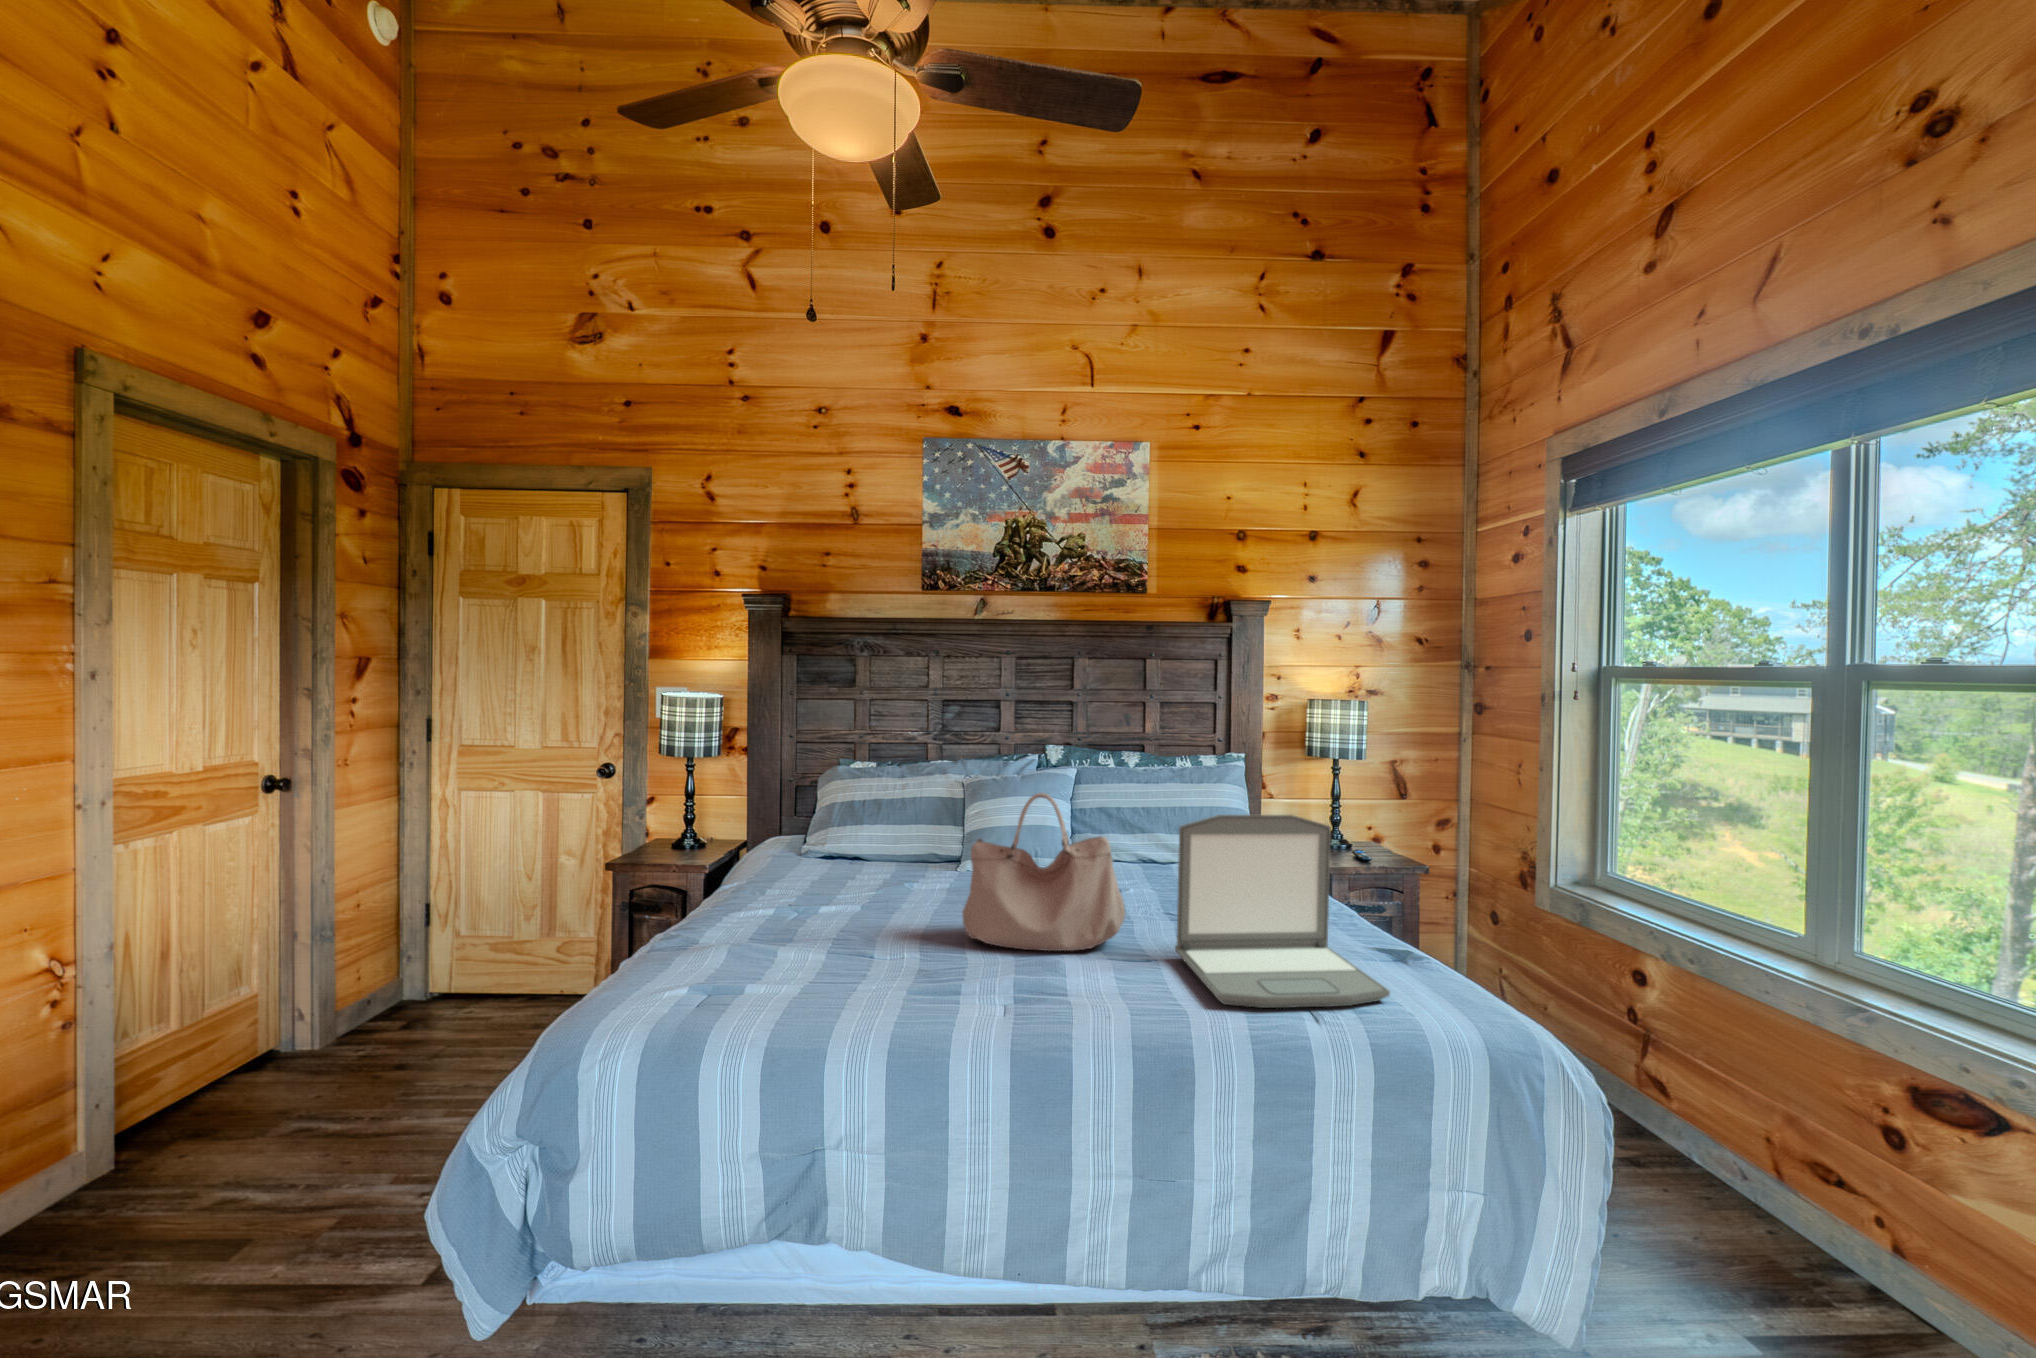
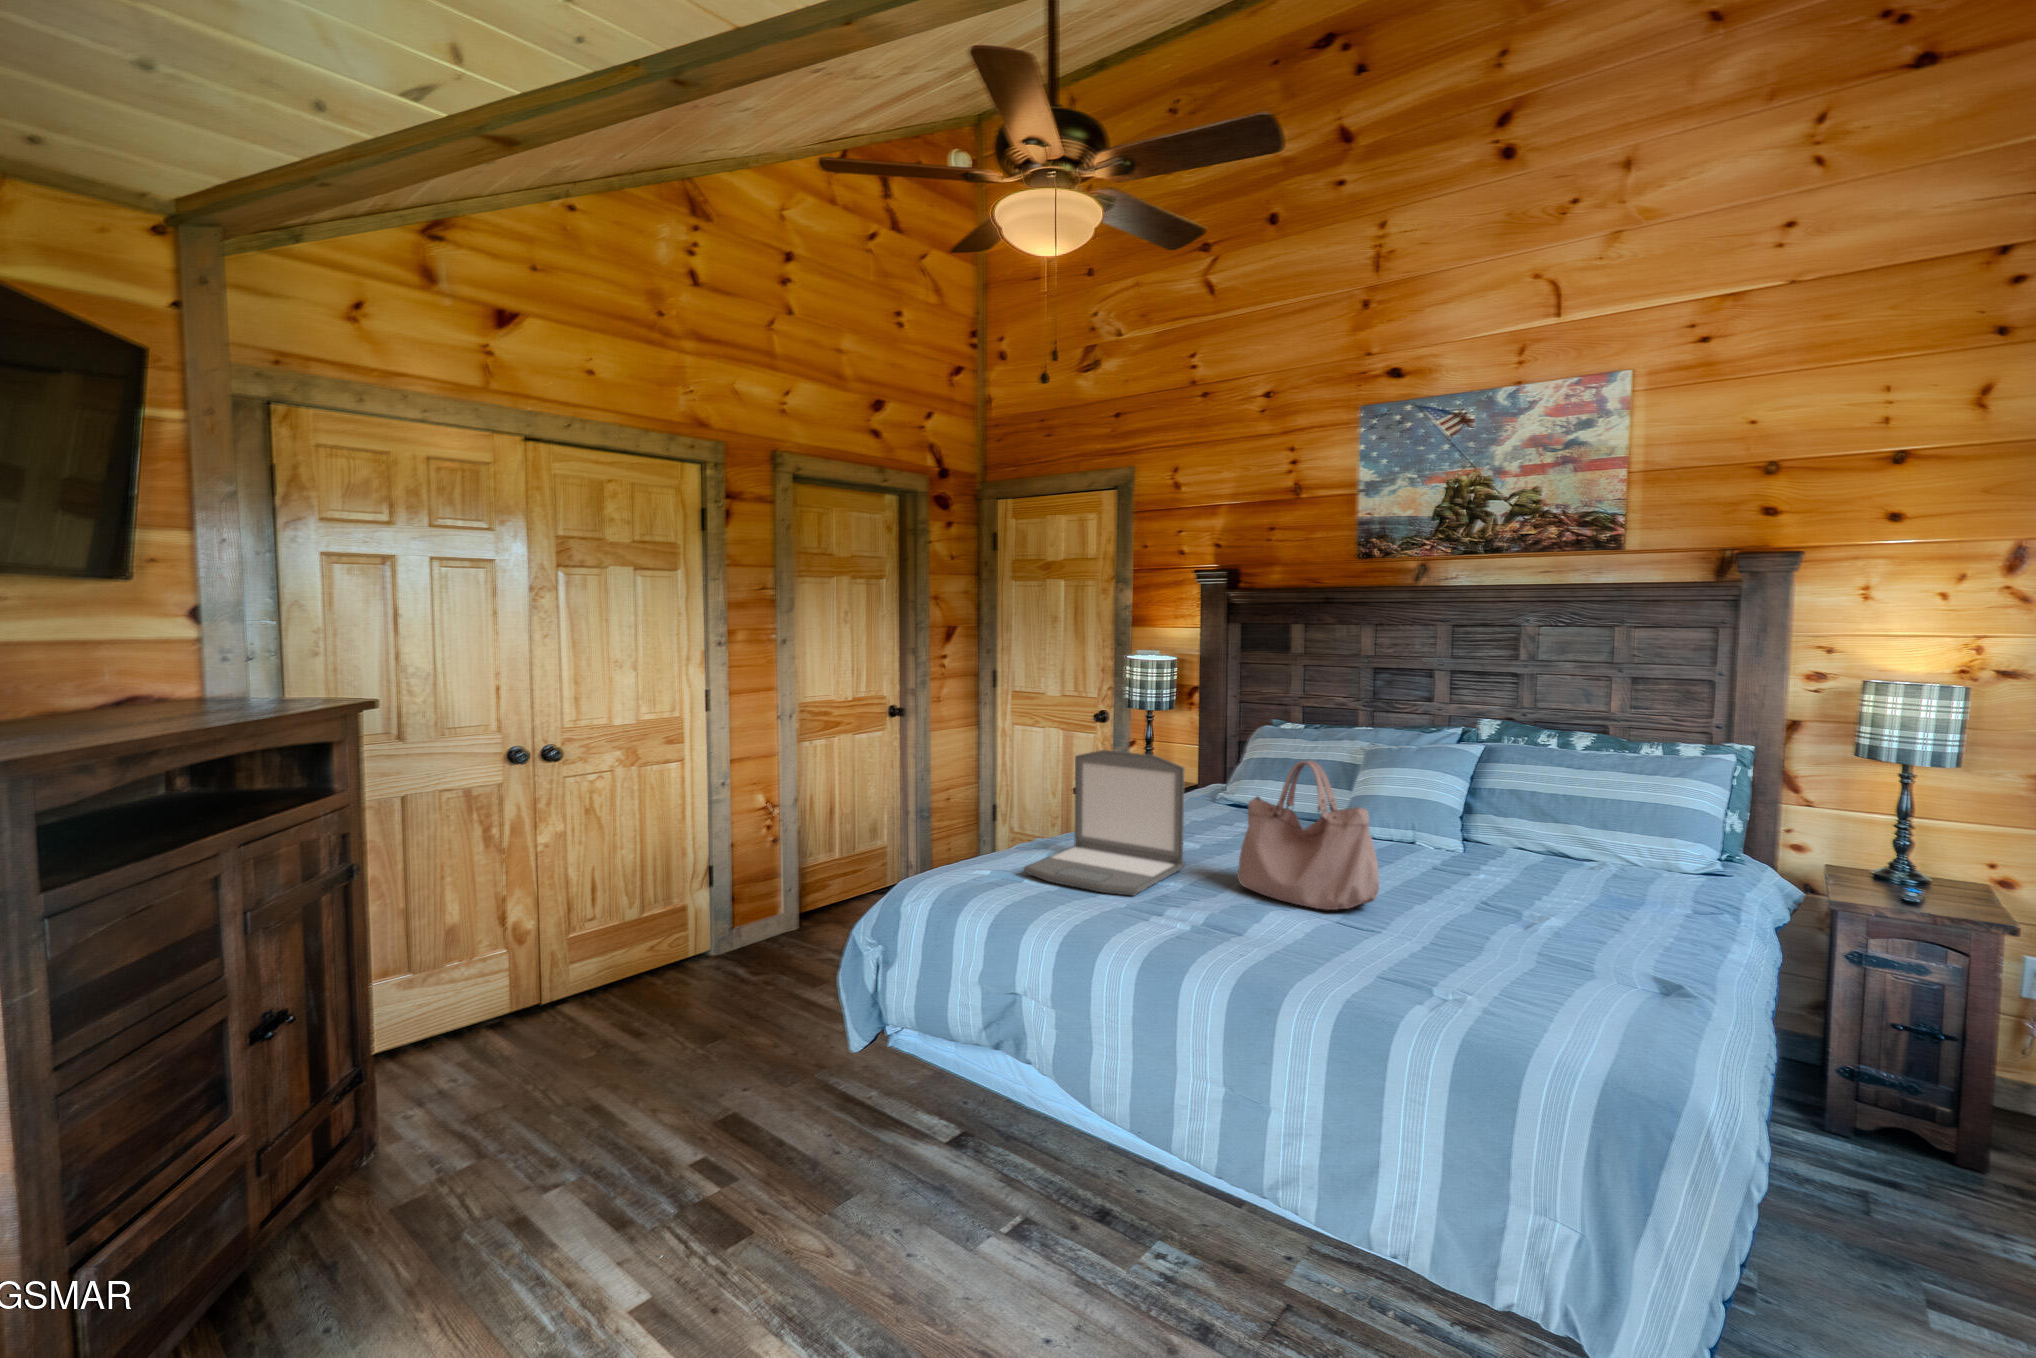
laptop: present [1175,815,1390,1008] -> present [1024,750,1185,896]

